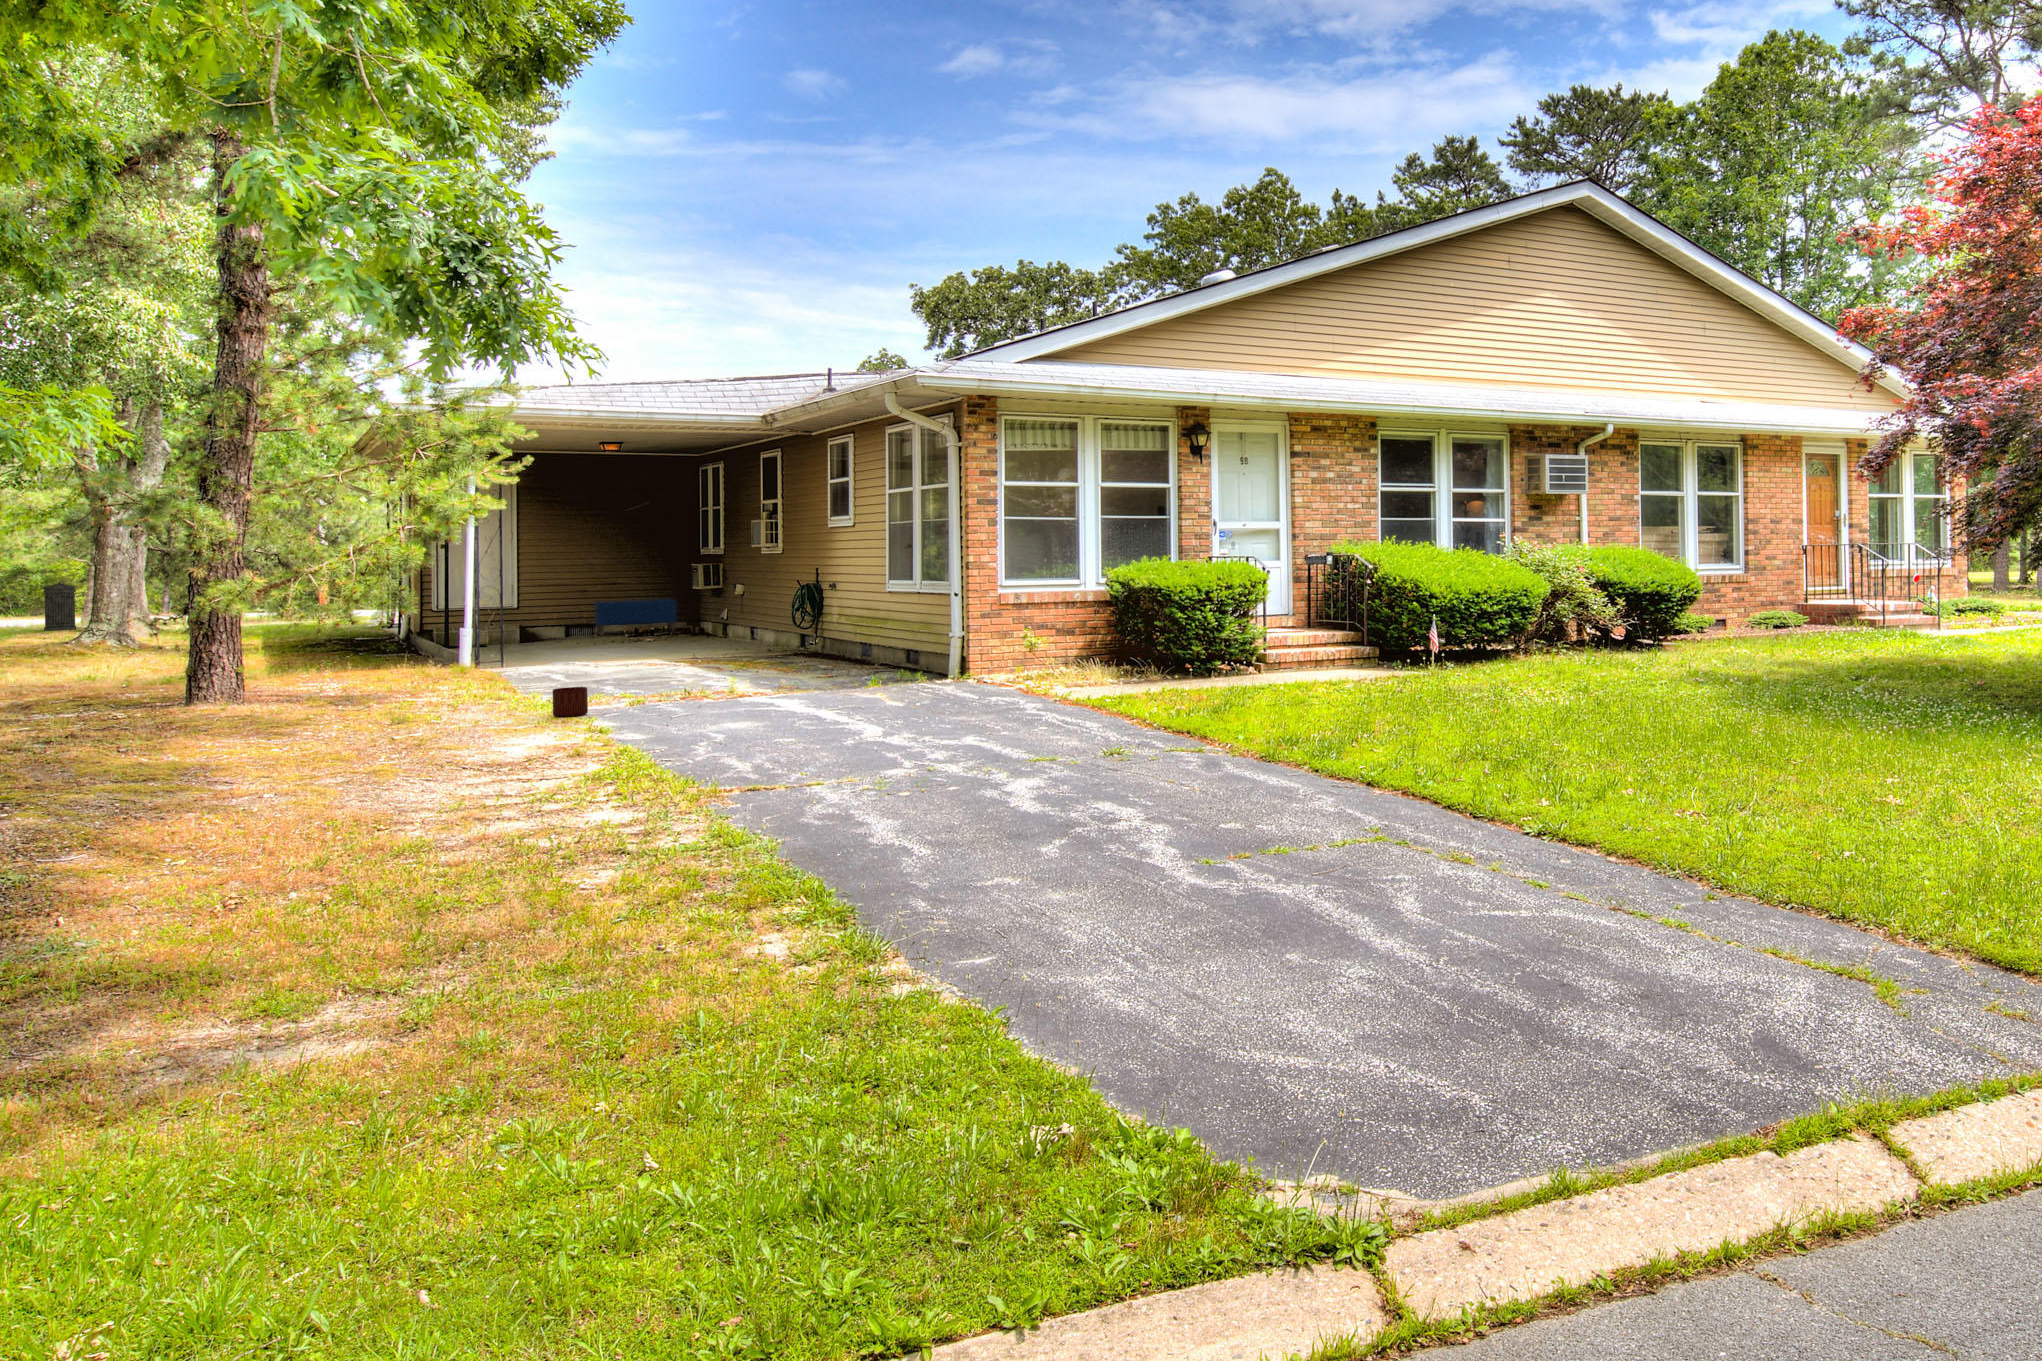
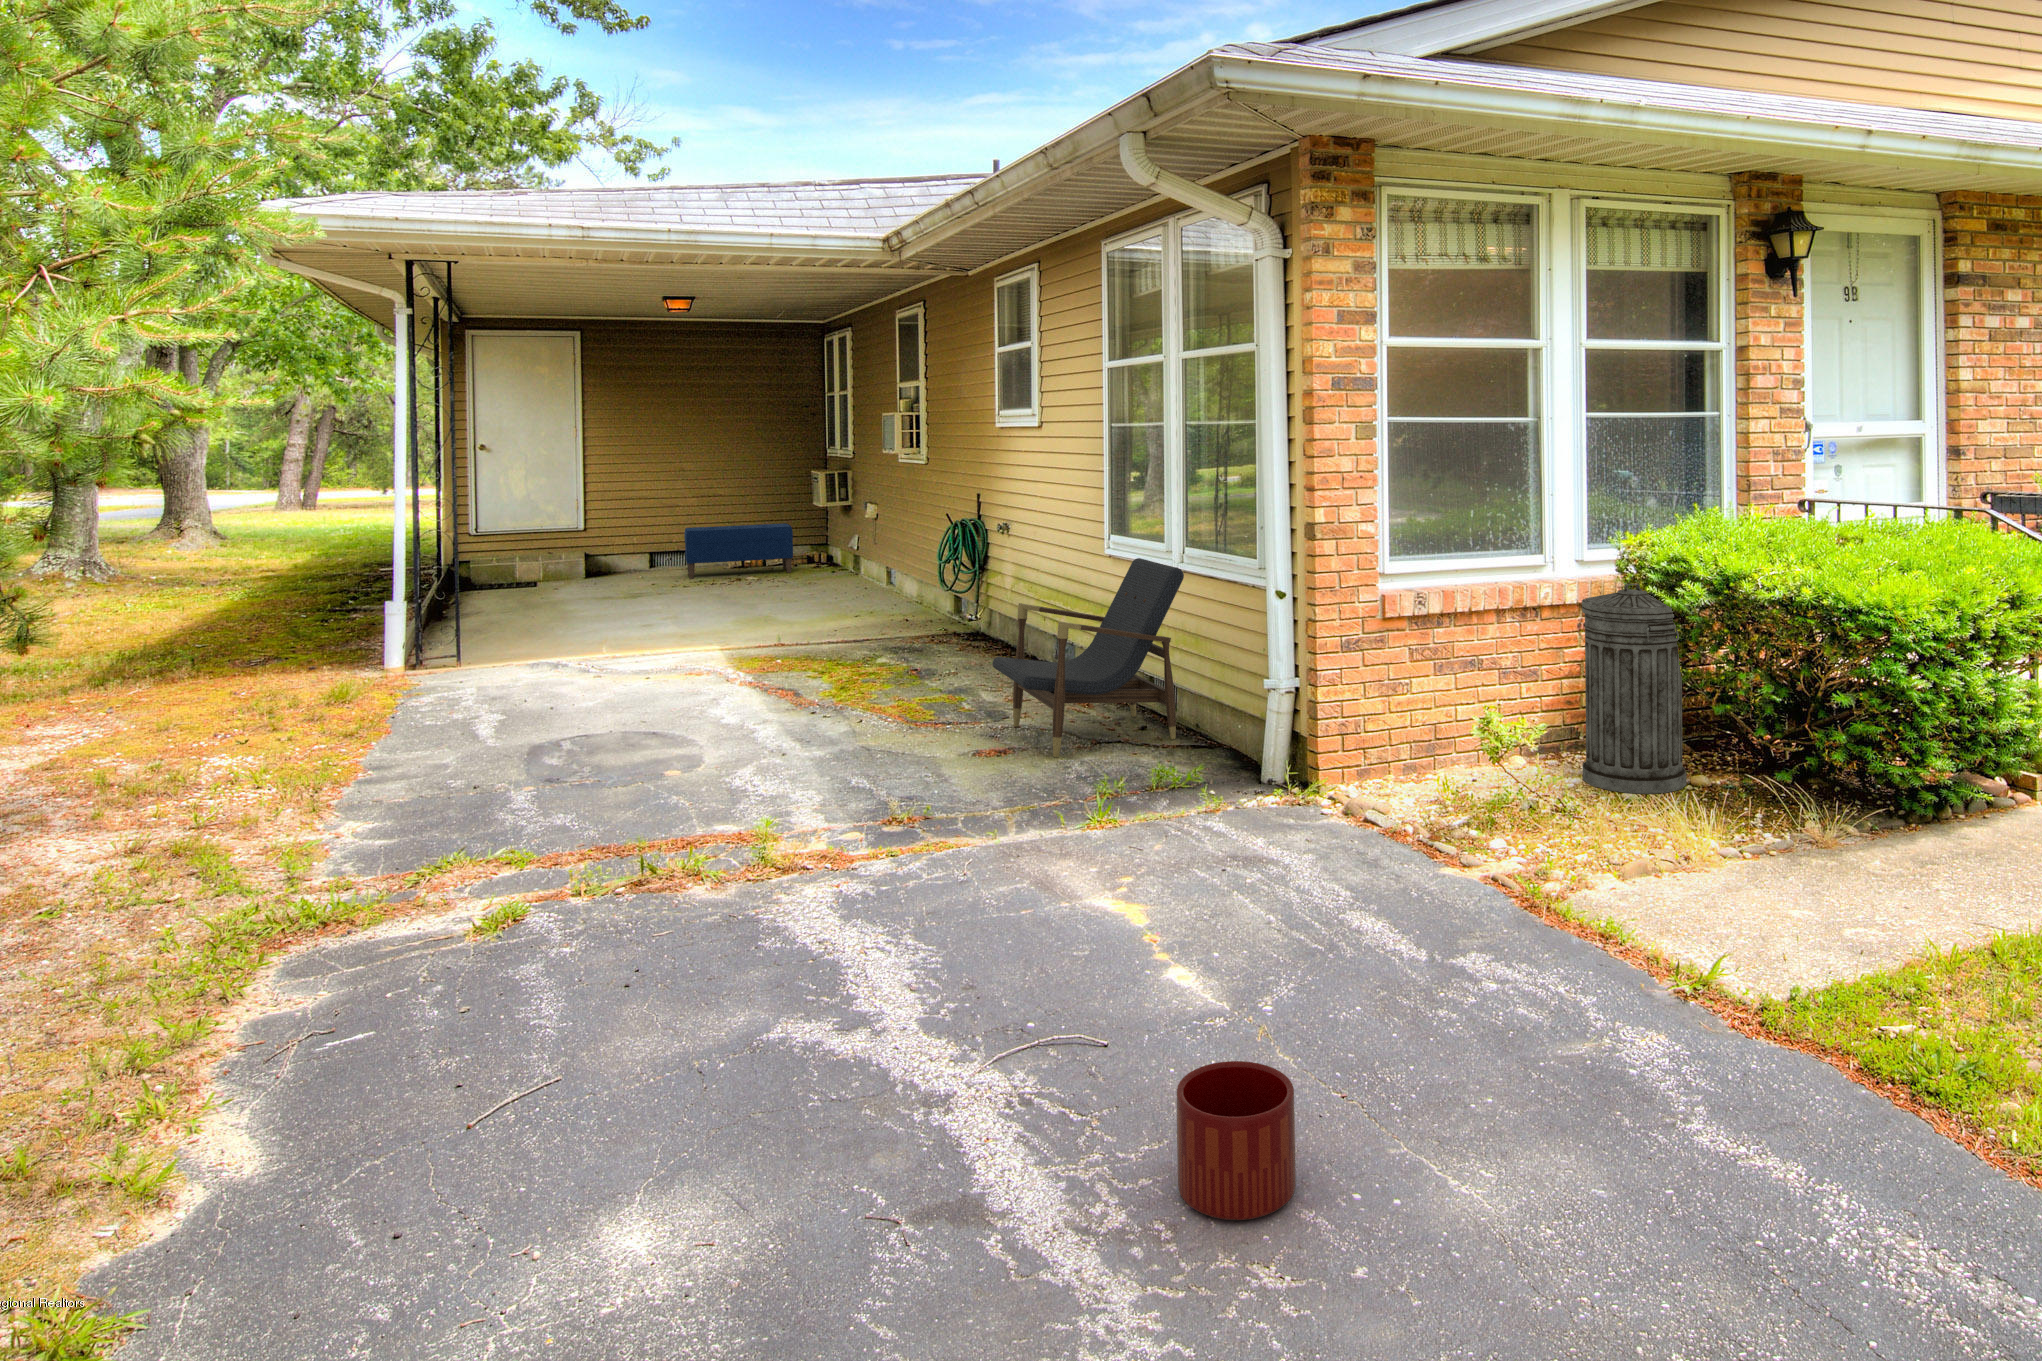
trash can: present [43,582,76,631] -> present [1582,584,1686,794]
lounge chair: none [826,587,921,673] -> present [993,558,1184,757]
planter: present [553,687,588,717] -> present [1176,1061,1296,1220]

